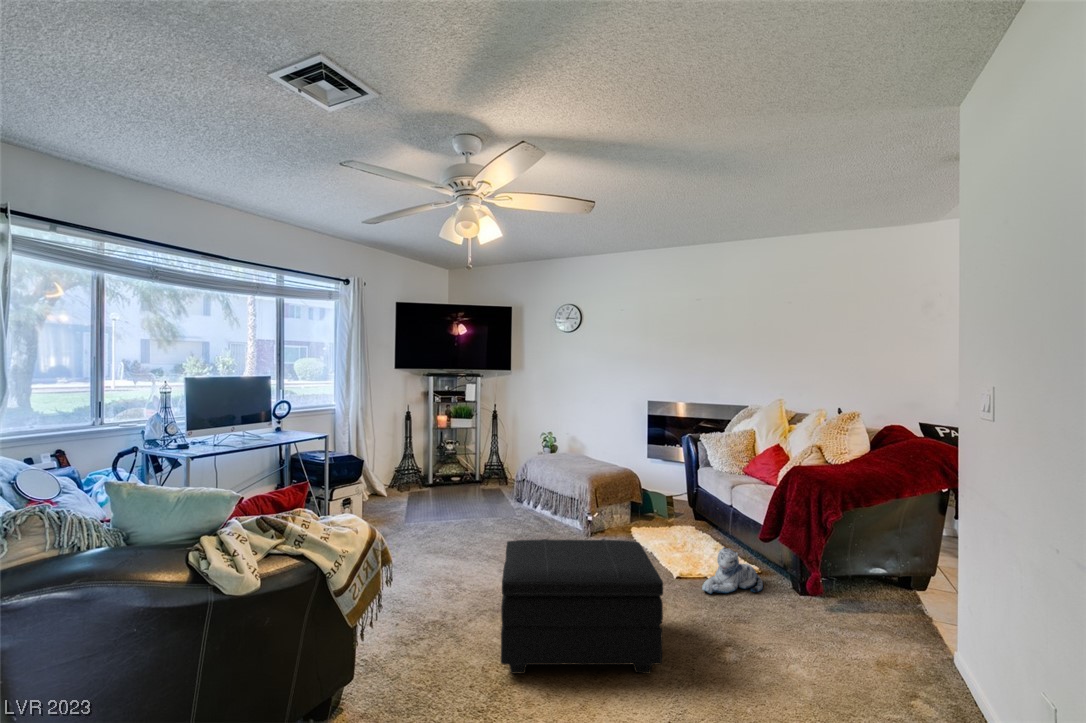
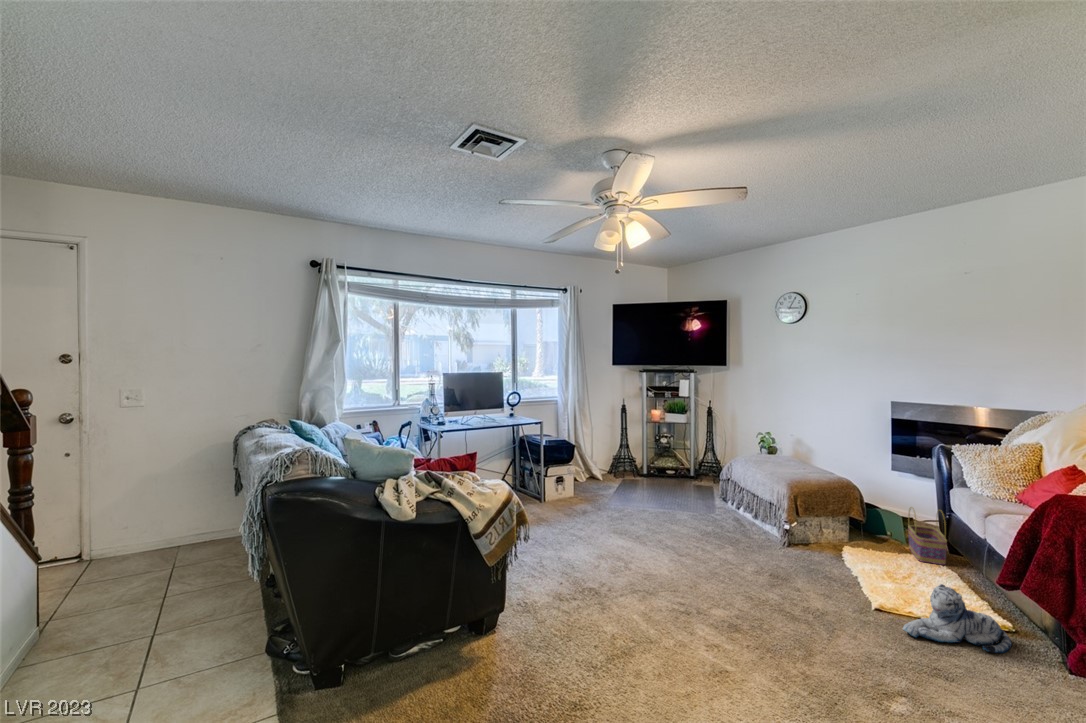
basket: none [672,487,701,531] -> present [908,507,947,565]
footstool: present [501,539,663,674] -> none [622,528,796,693]

